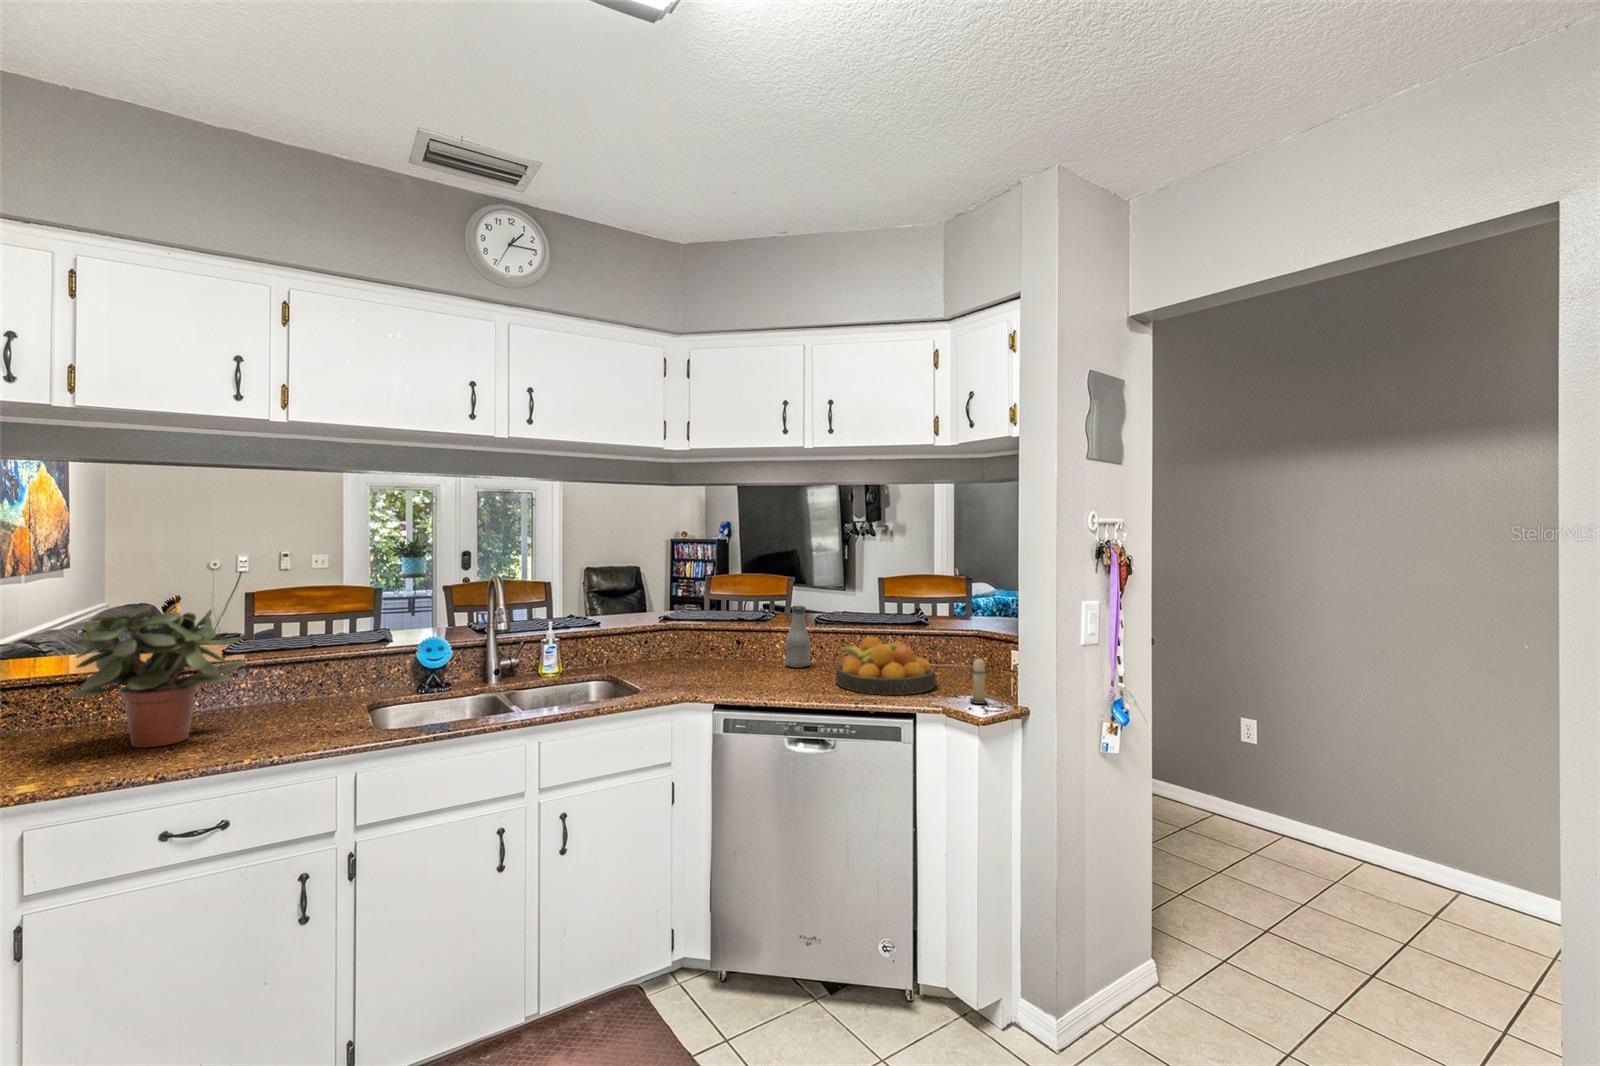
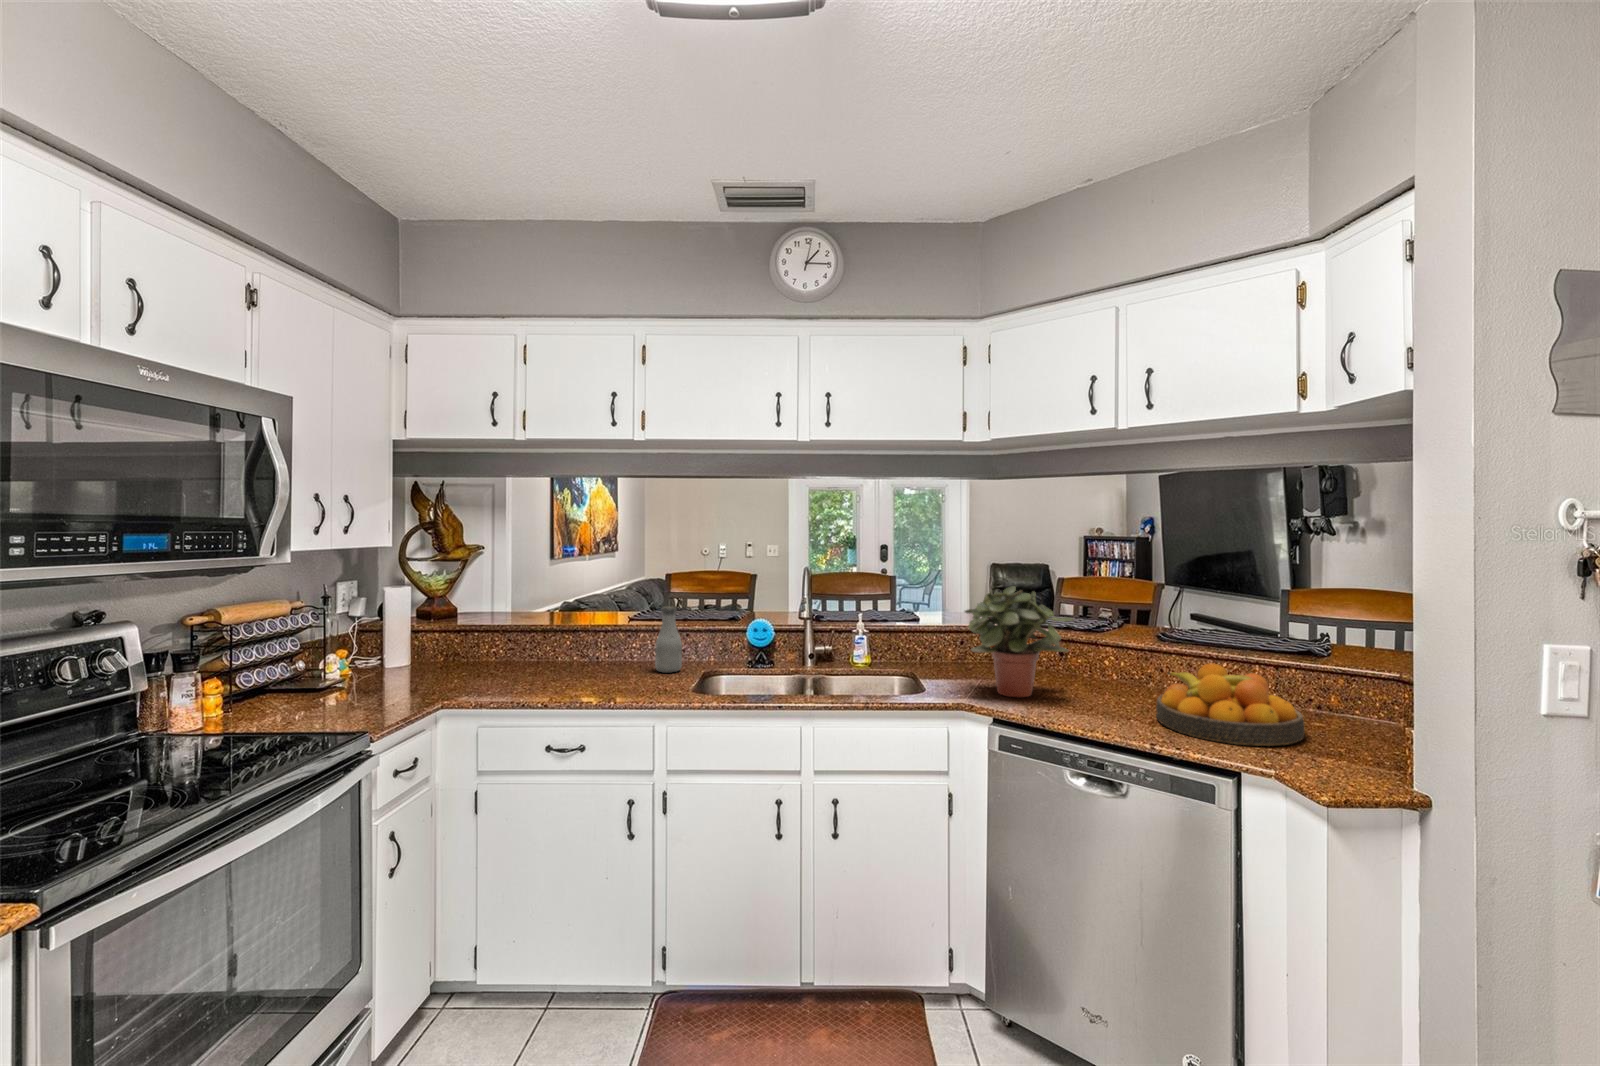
potted plant: present [65,605,245,748] -> present [965,586,1073,697]
bottle: present [785,606,810,668] -> present [655,606,682,673]
candle: present [970,658,989,704] -> none [1328,707,1370,778]

